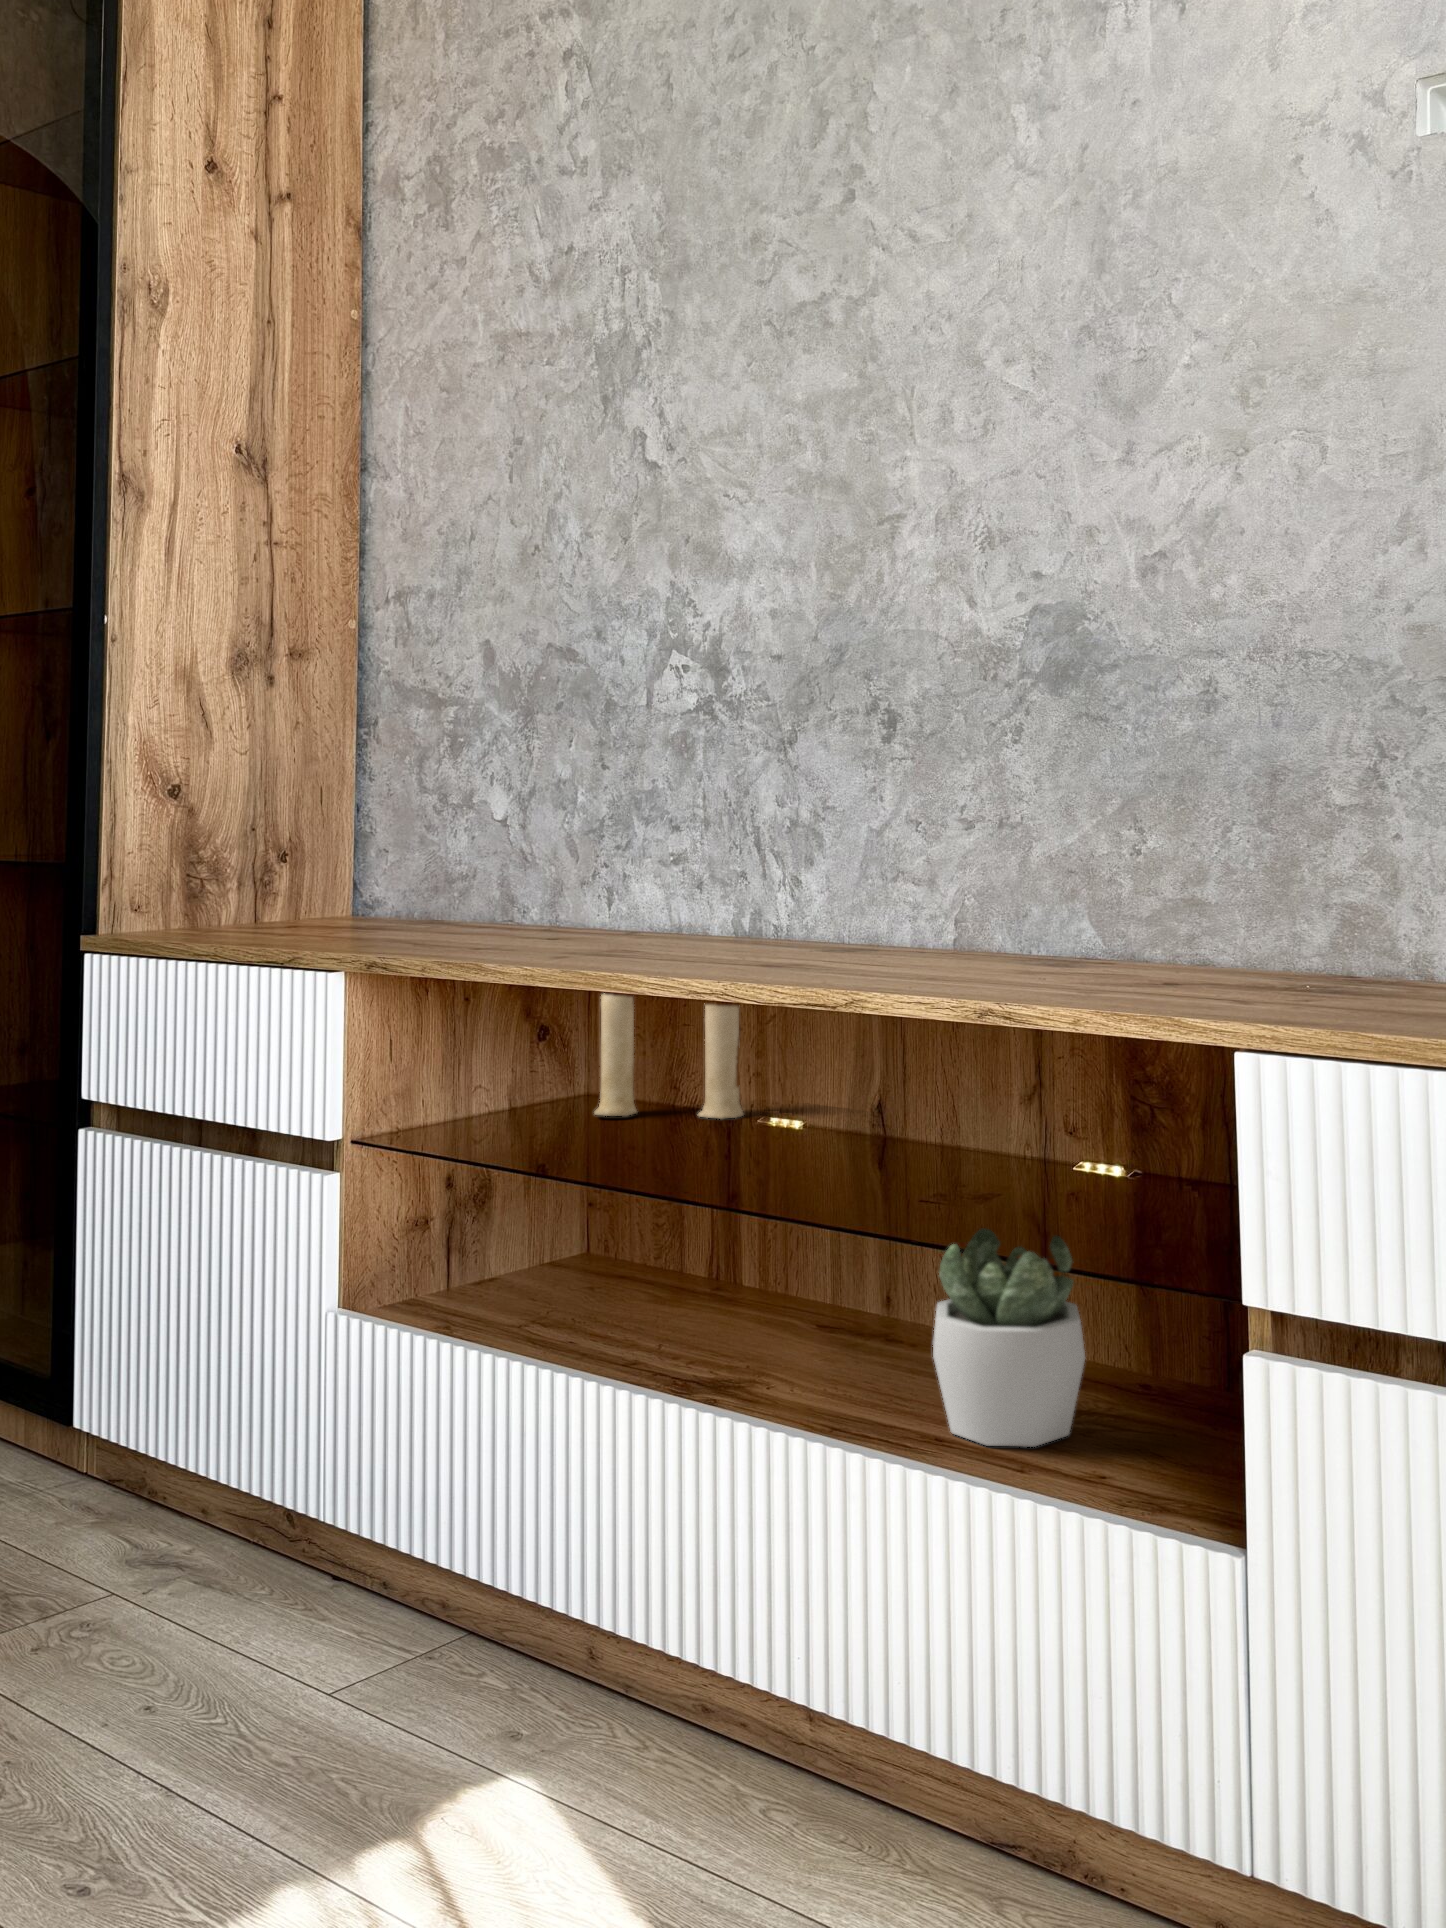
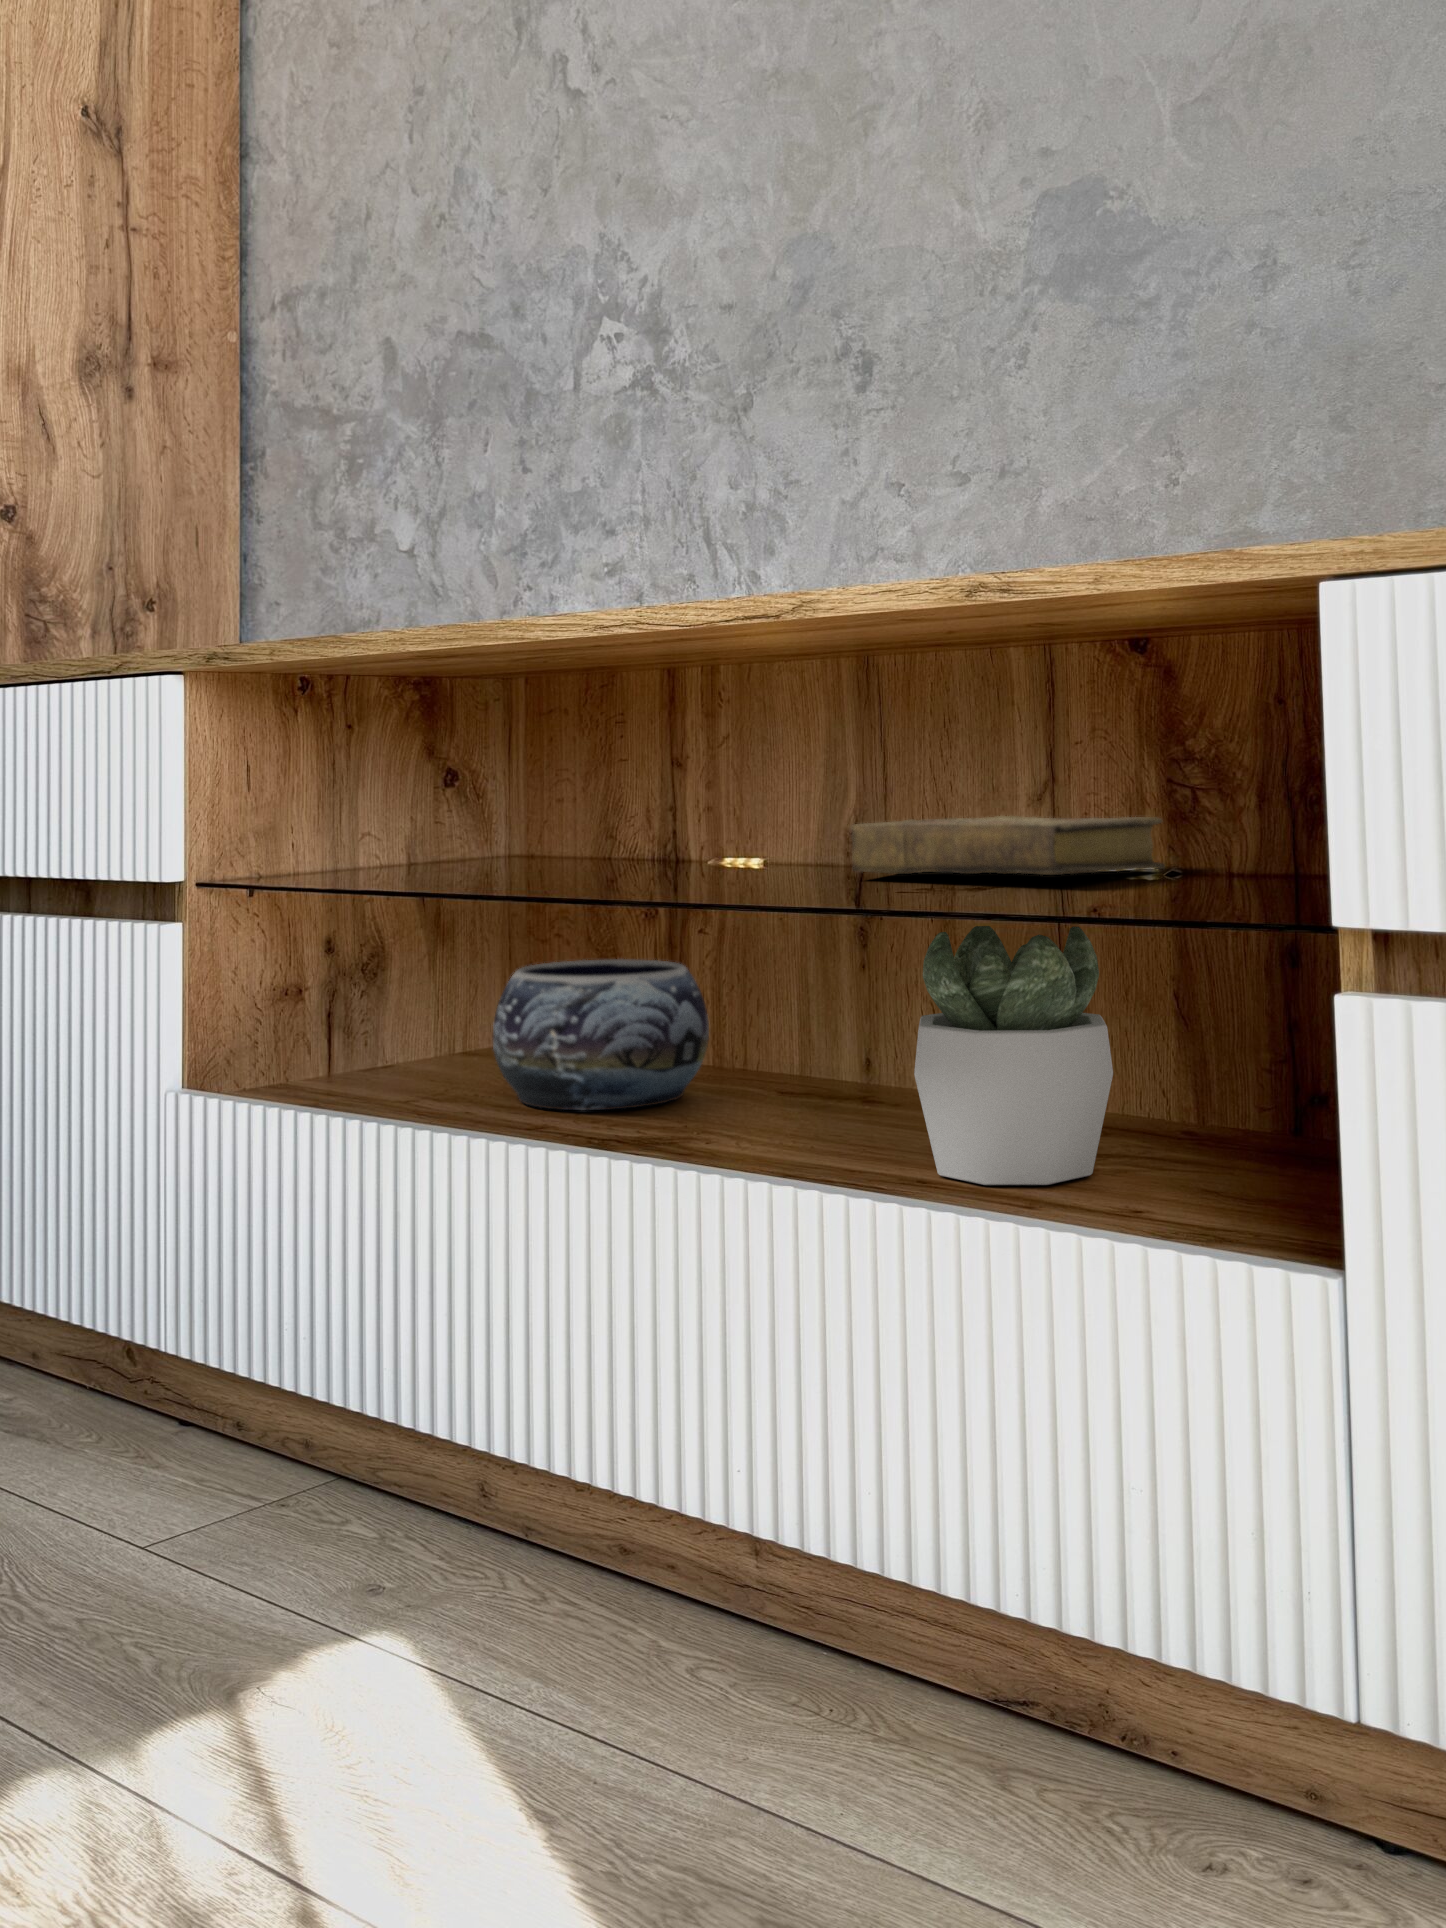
candle: present [594,994,743,1119] -> none [504,680,689,858]
book: none [880,1110,1128,1185] -> present [851,816,1165,875]
decorative bowl: none [593,1210,764,1347] -> present [492,959,709,1110]

